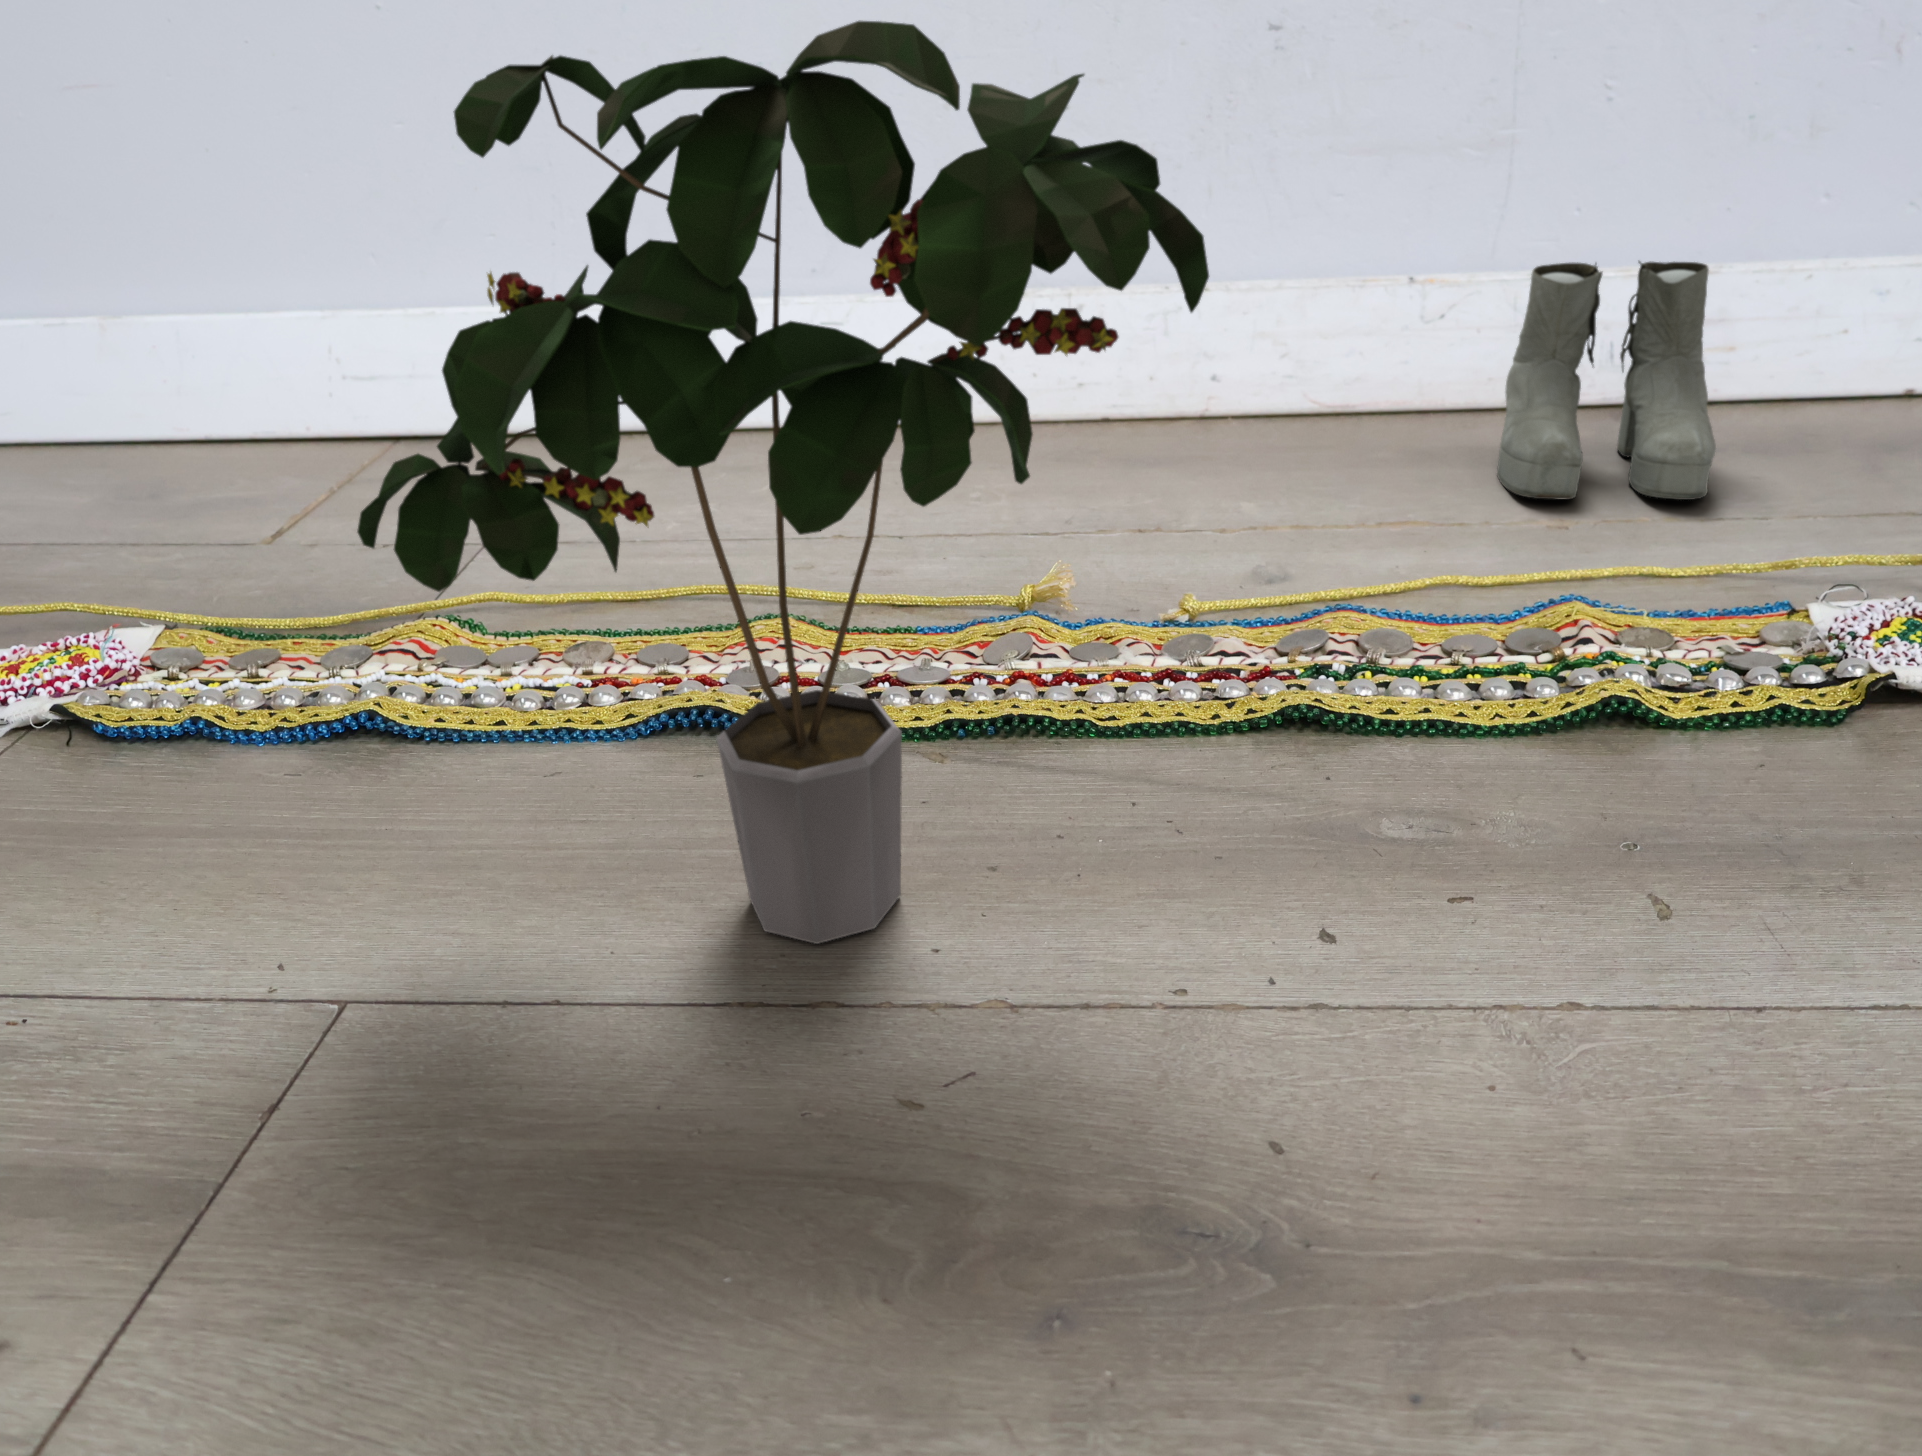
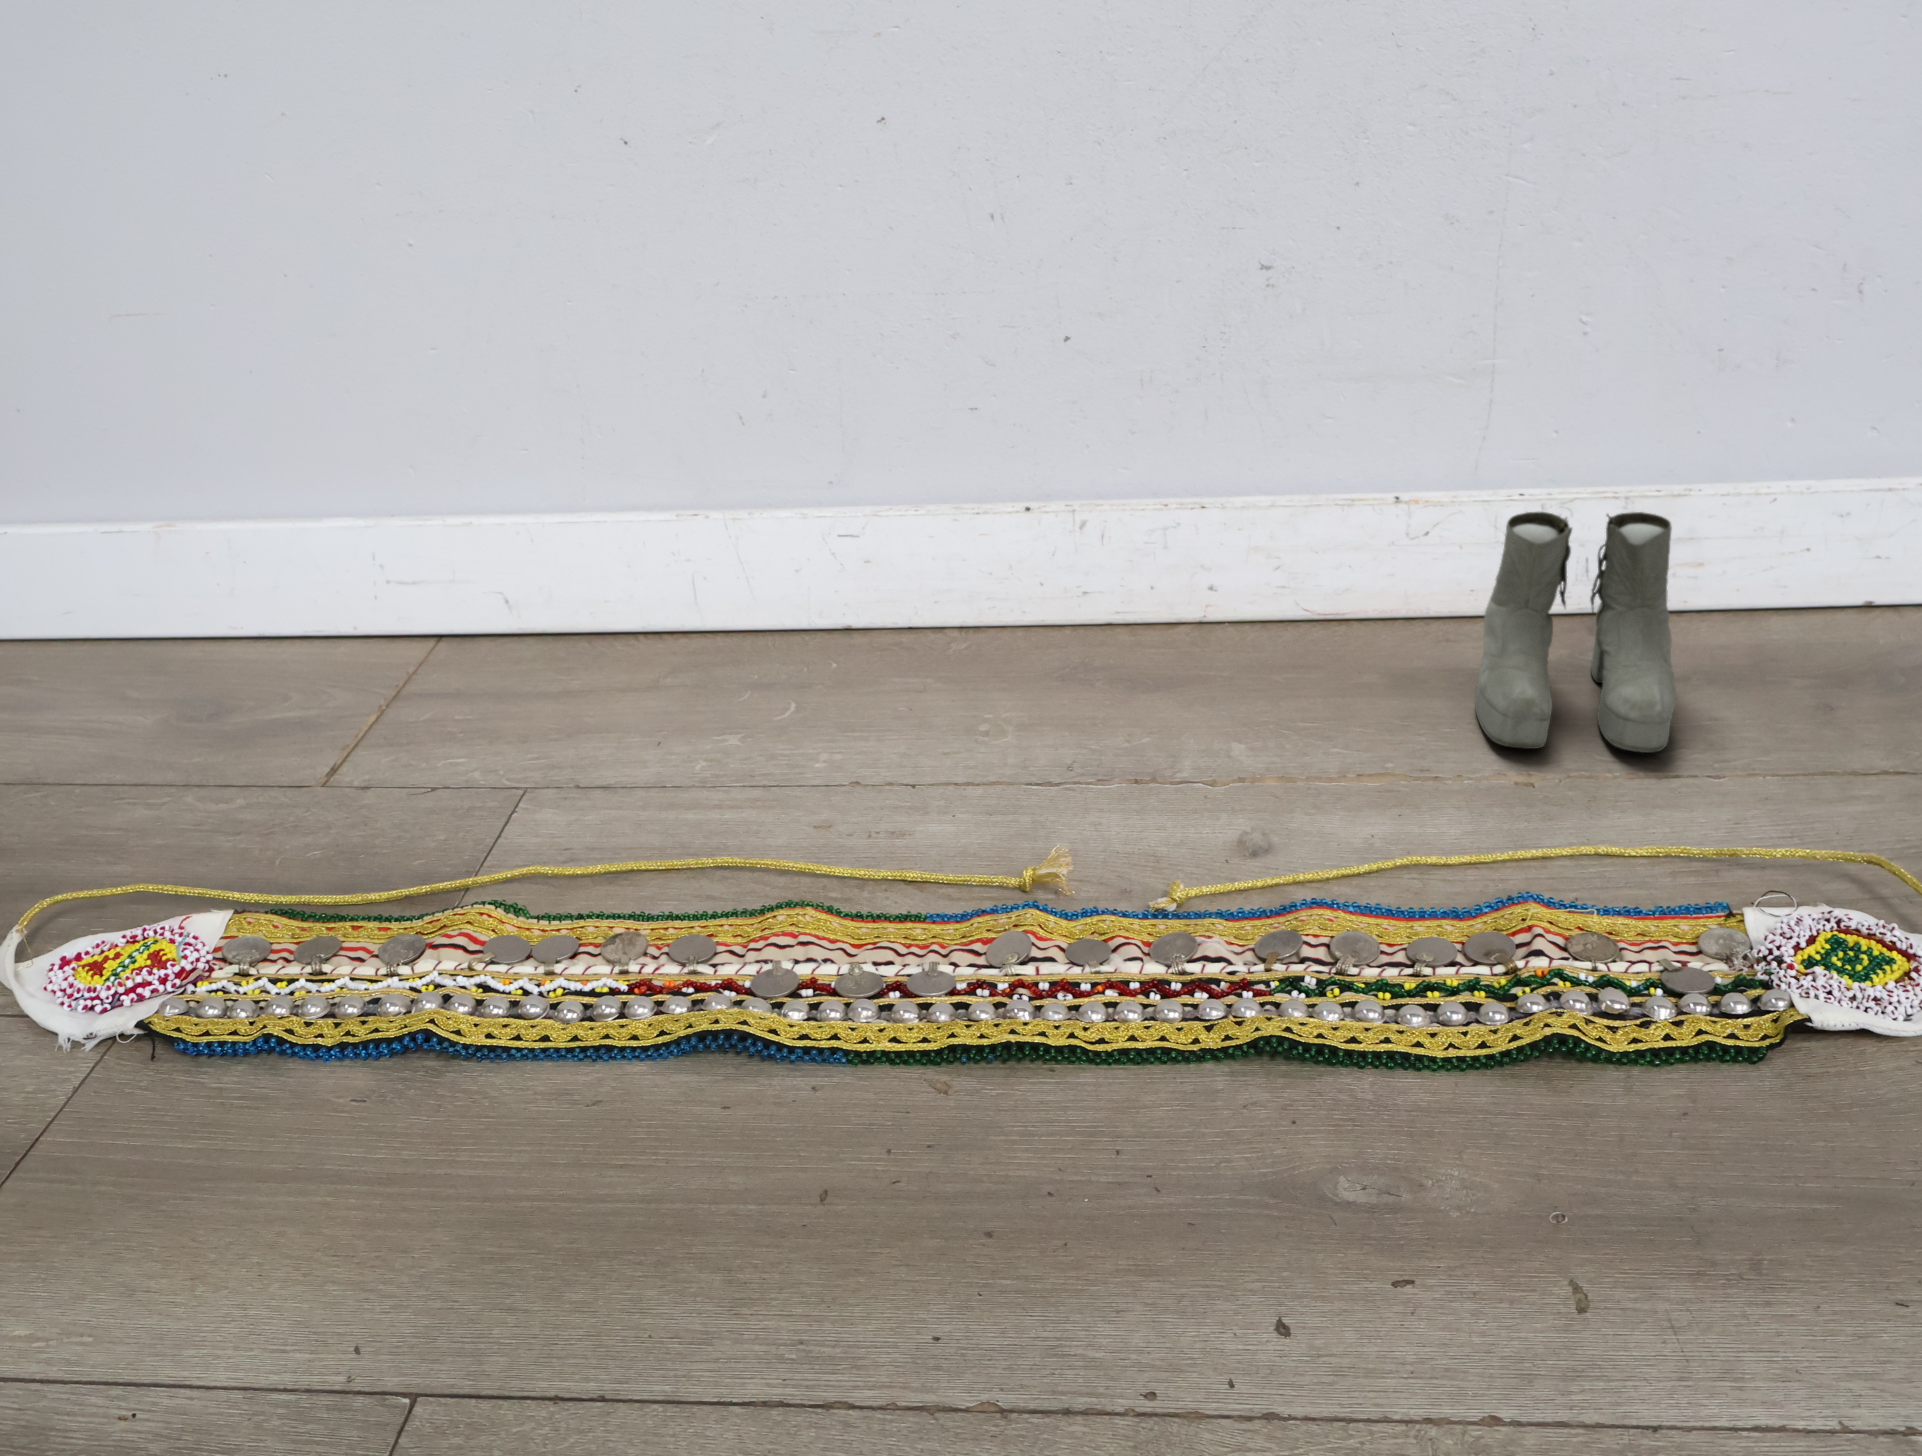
potted plant: present [357,21,1209,944] -> none [418,611,1165,1330]

